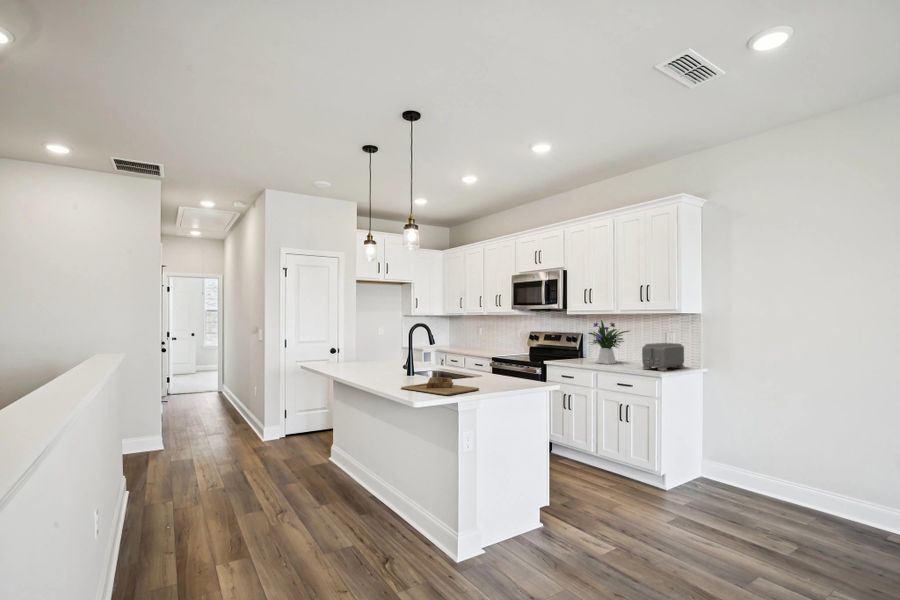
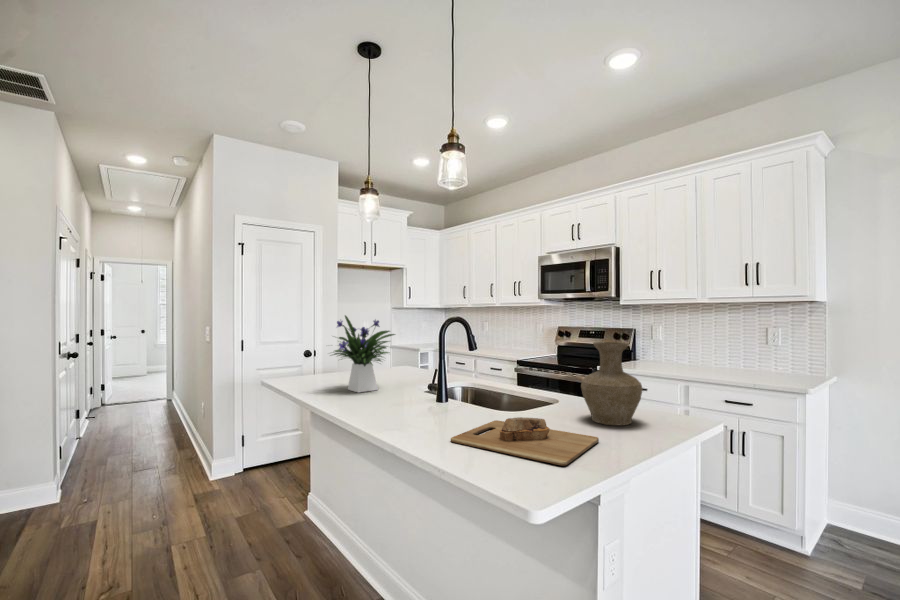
flower arrangement: present [588,320,629,364] -> present [333,315,395,393]
vase: none [485,339,519,386] -> present [581,342,643,426]
toaster: present [642,343,685,371] -> none [757,342,812,384]

